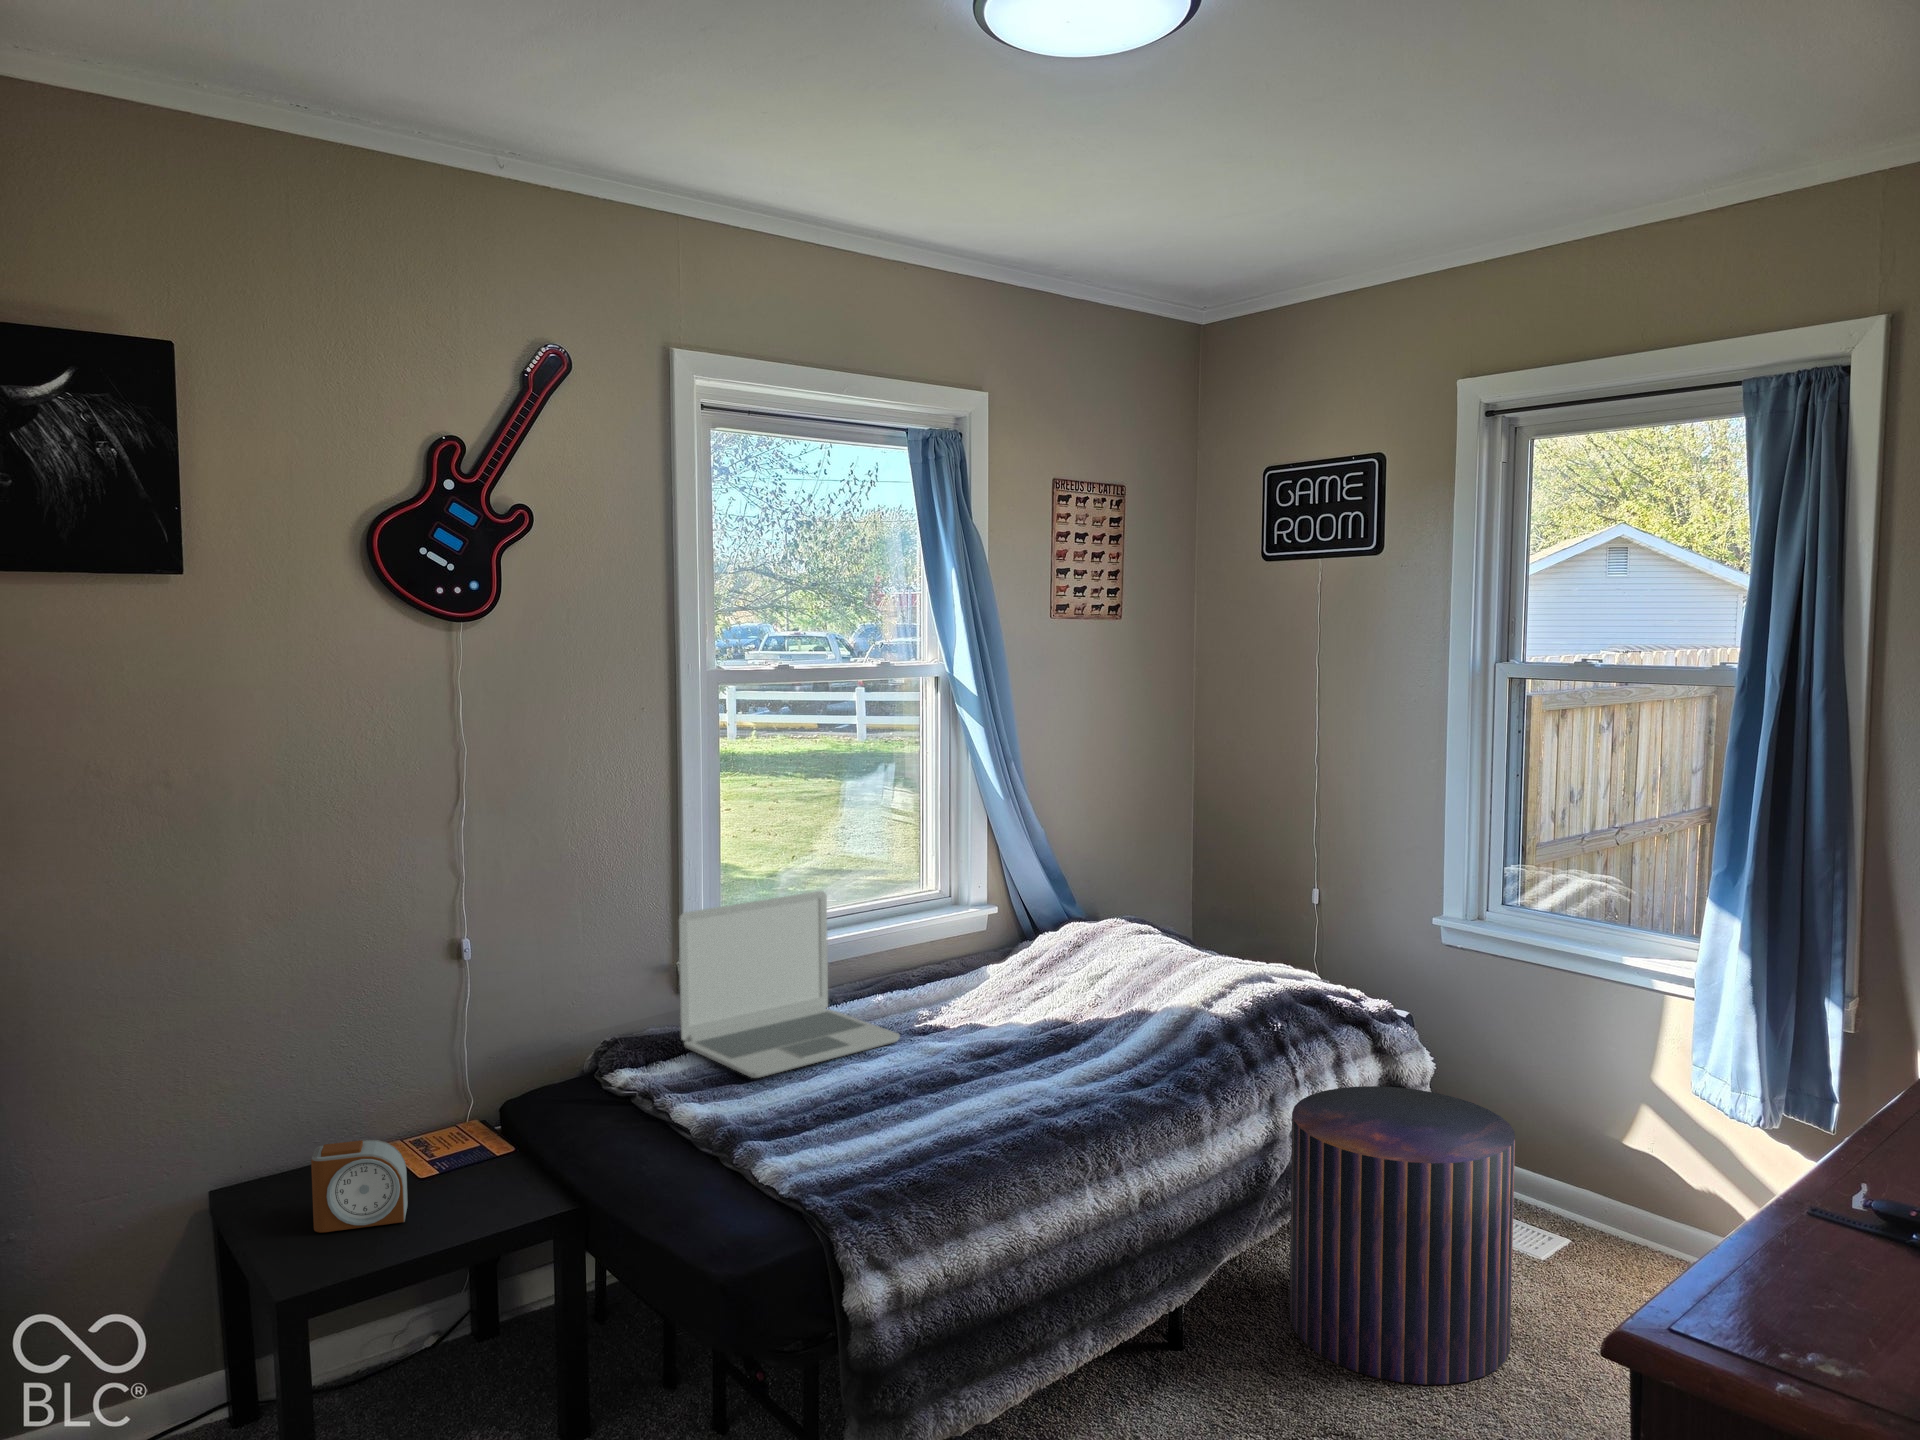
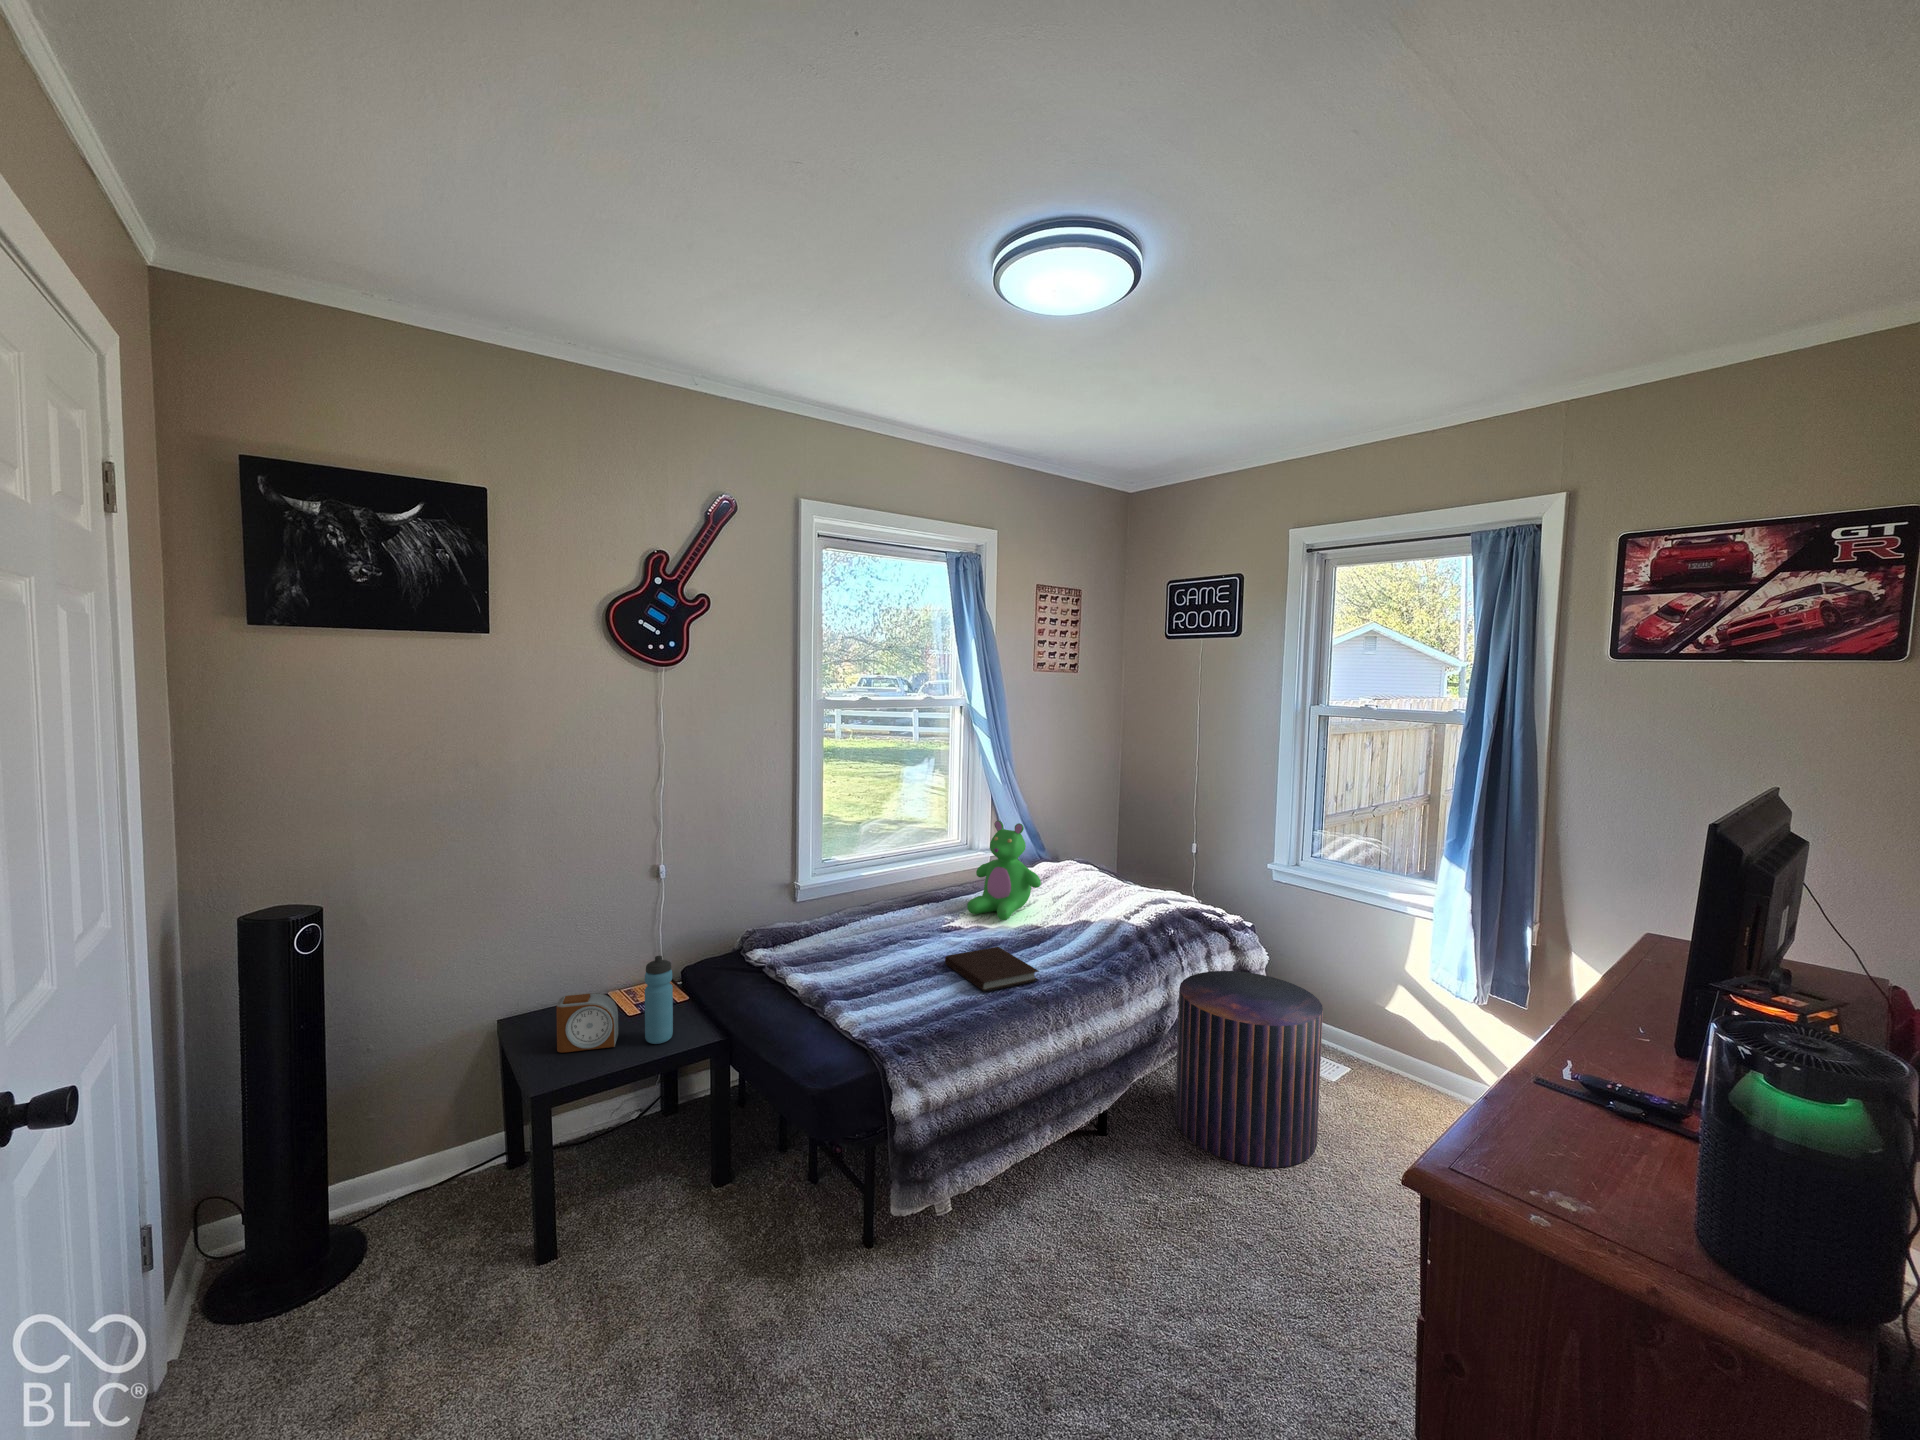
teddy bear: none [953,859,1071,1017] -> present [967,820,1041,920]
laptop: present [678,891,900,1078] -> none [797,838,933,957]
notebook: none [921,1056,1070,1122] -> present [945,947,1039,991]
water bottle: none [449,1078,495,1216] -> present [645,956,673,1044]

